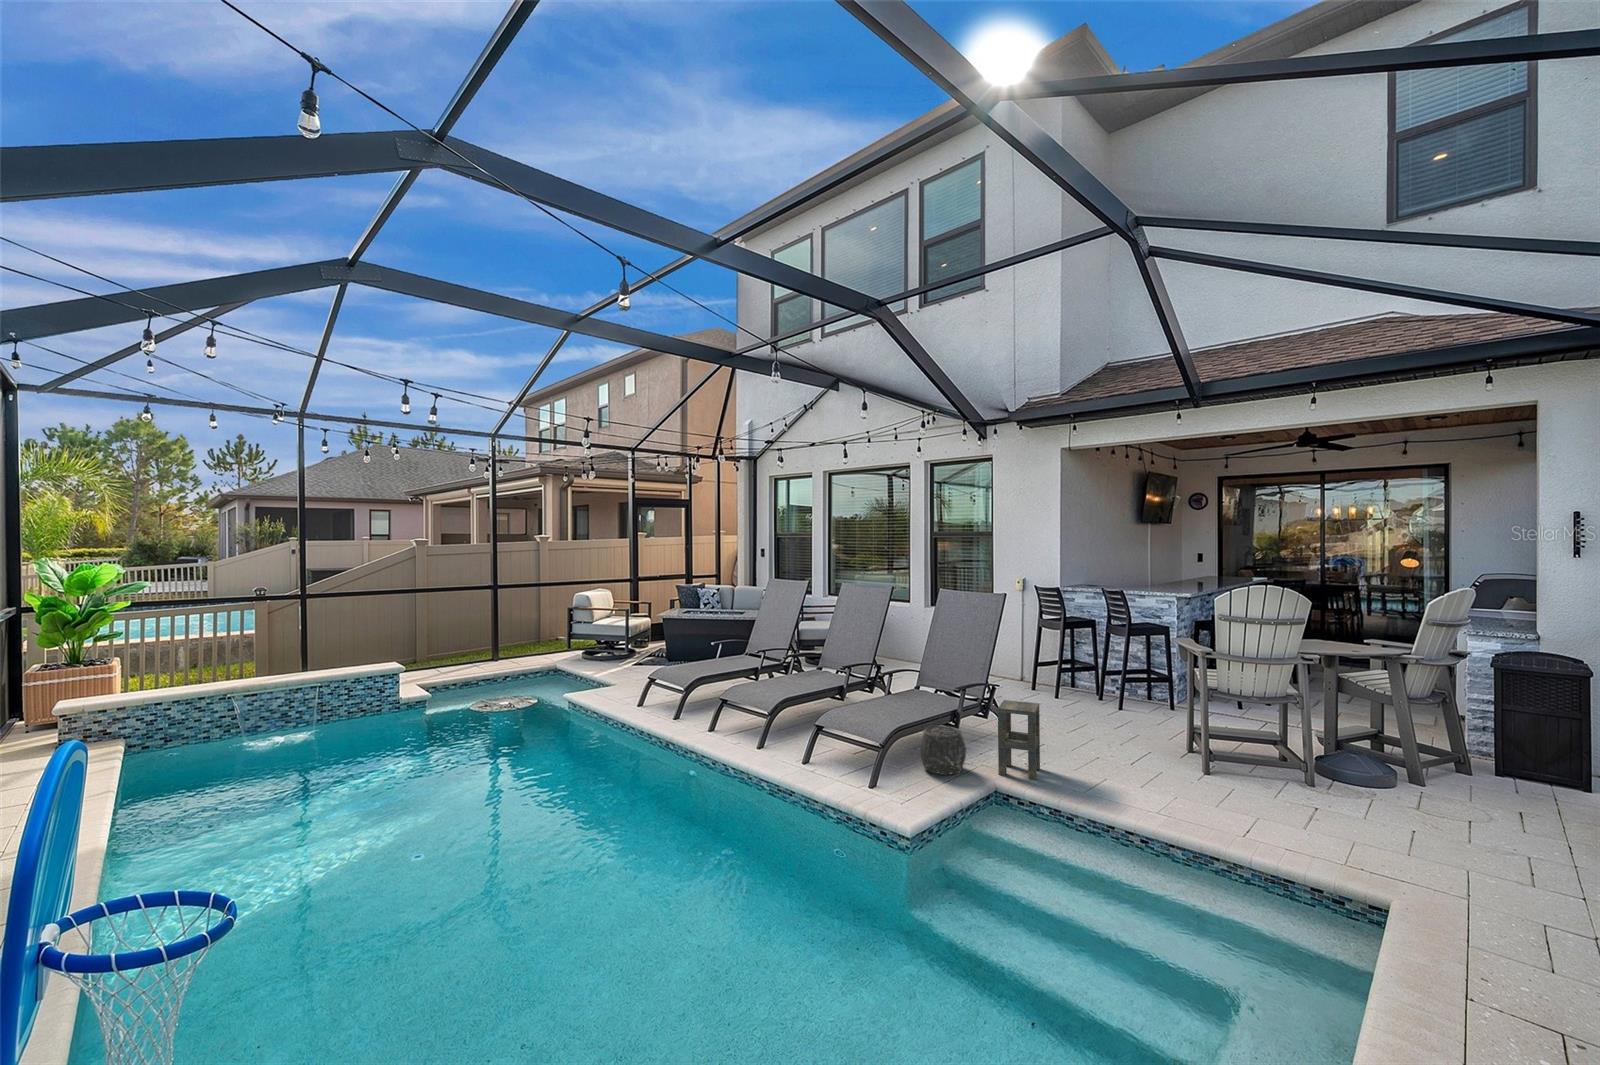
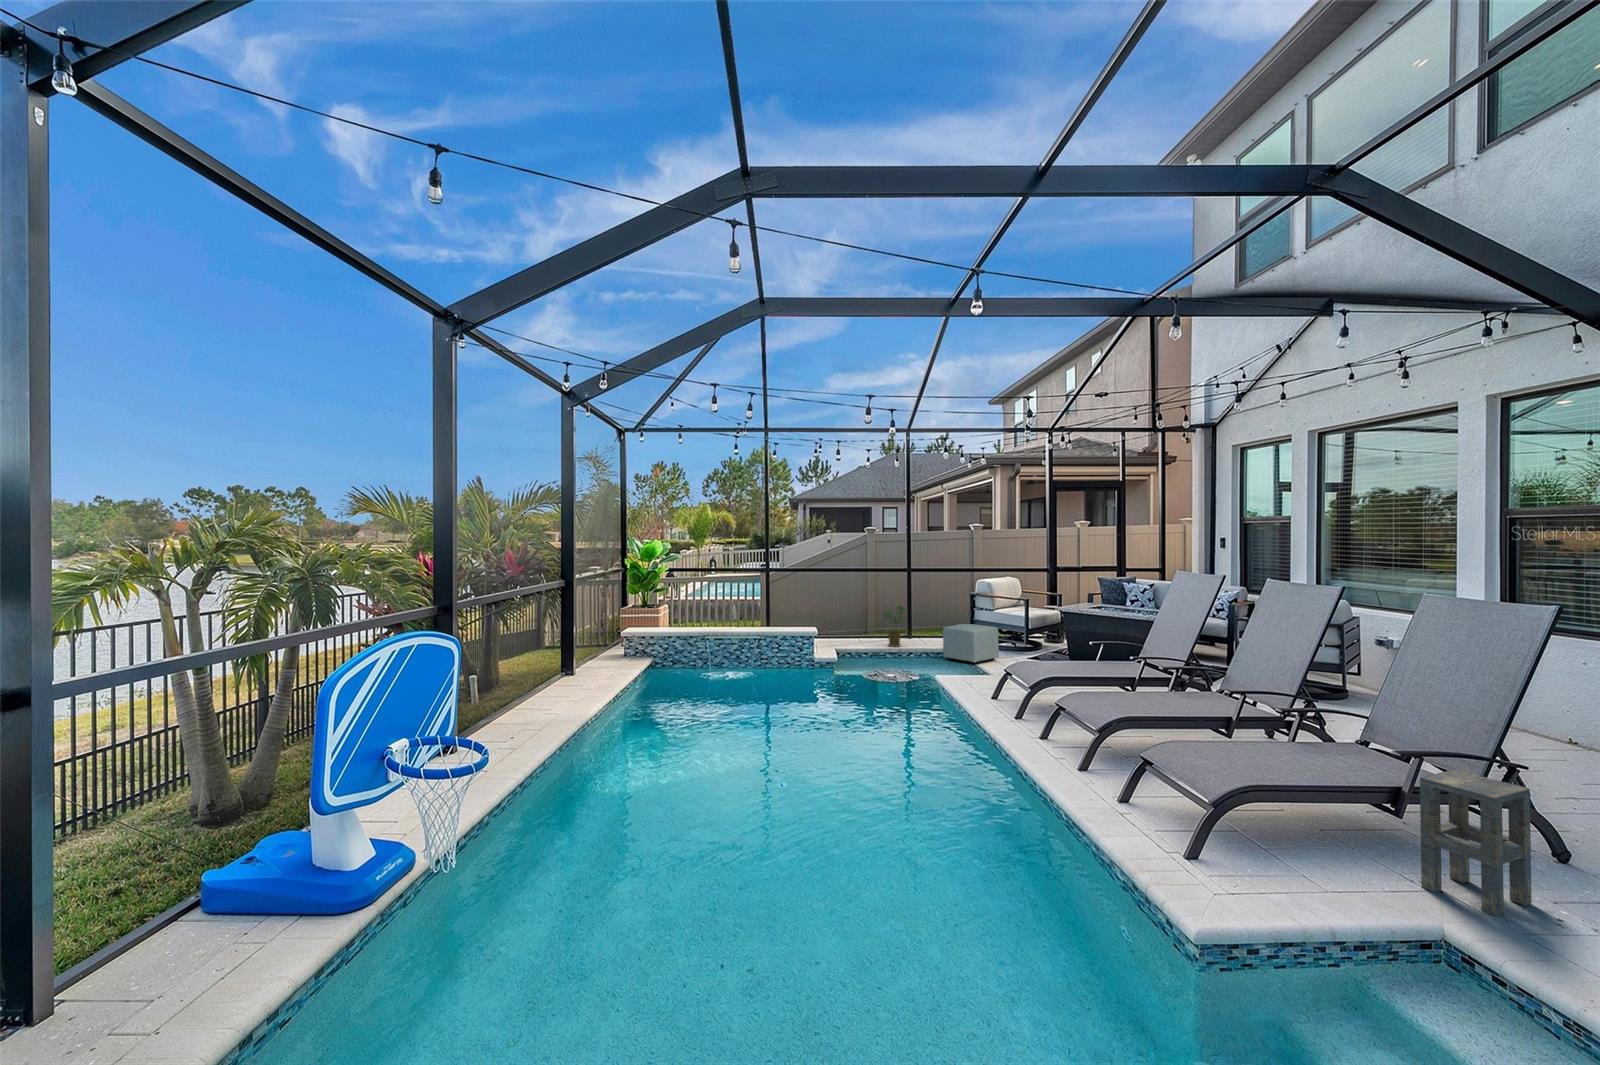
house plant: none [467,627,495,672] -> present [885,605,906,647]
ottoman: none [549,639,604,678] -> present [943,624,999,664]
woven basket: present [920,726,966,775] -> none [1275,783,1362,864]

